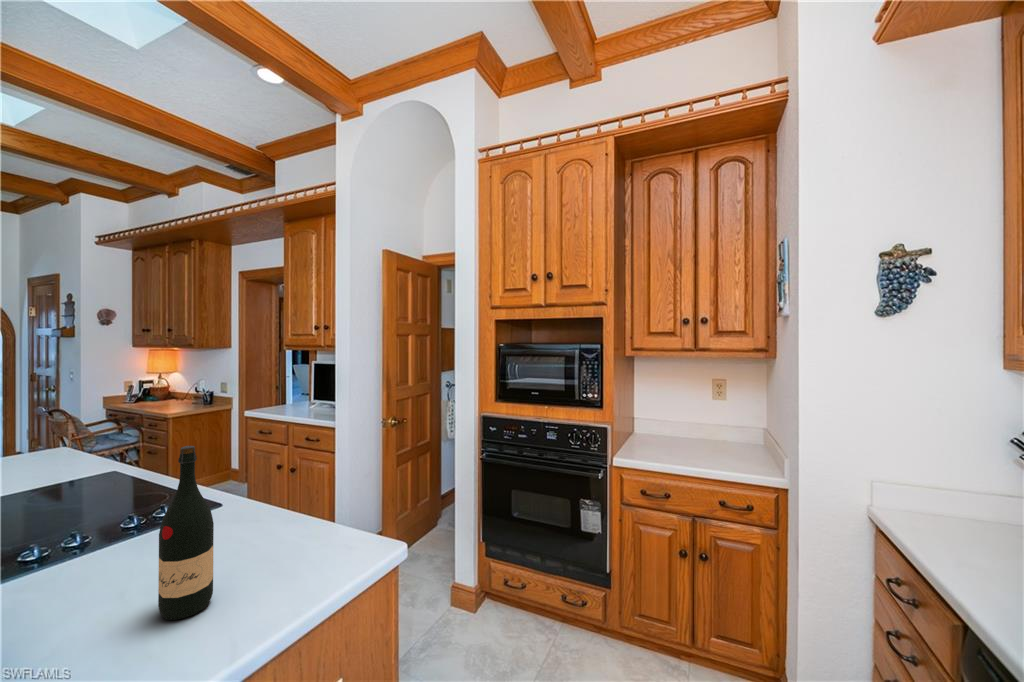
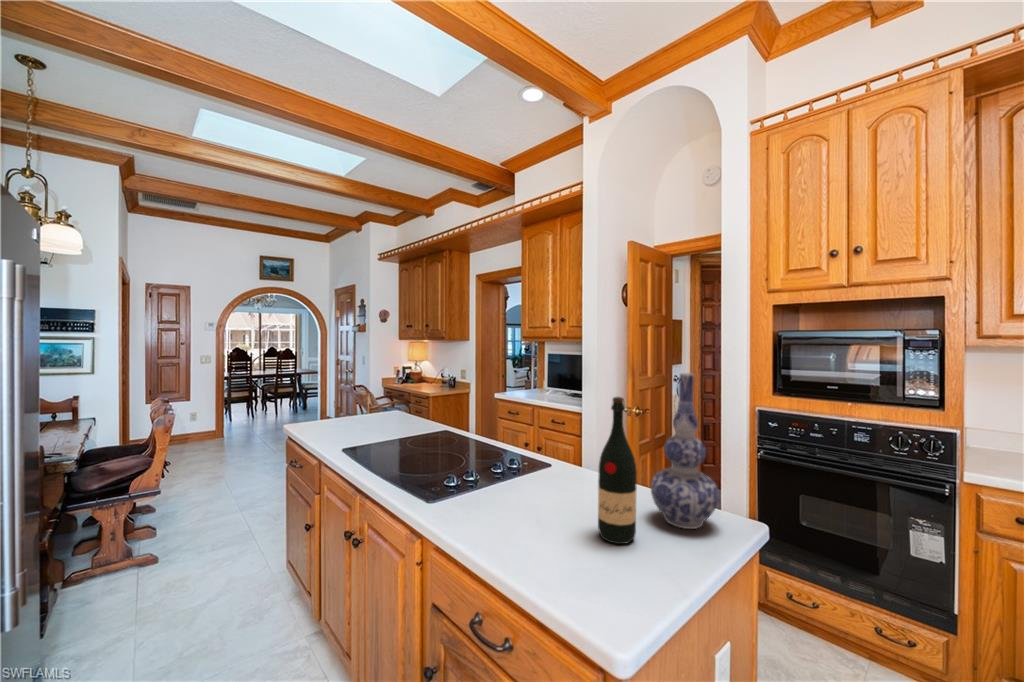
vase: none [260,408,335,576] -> present [651,373,719,529]

